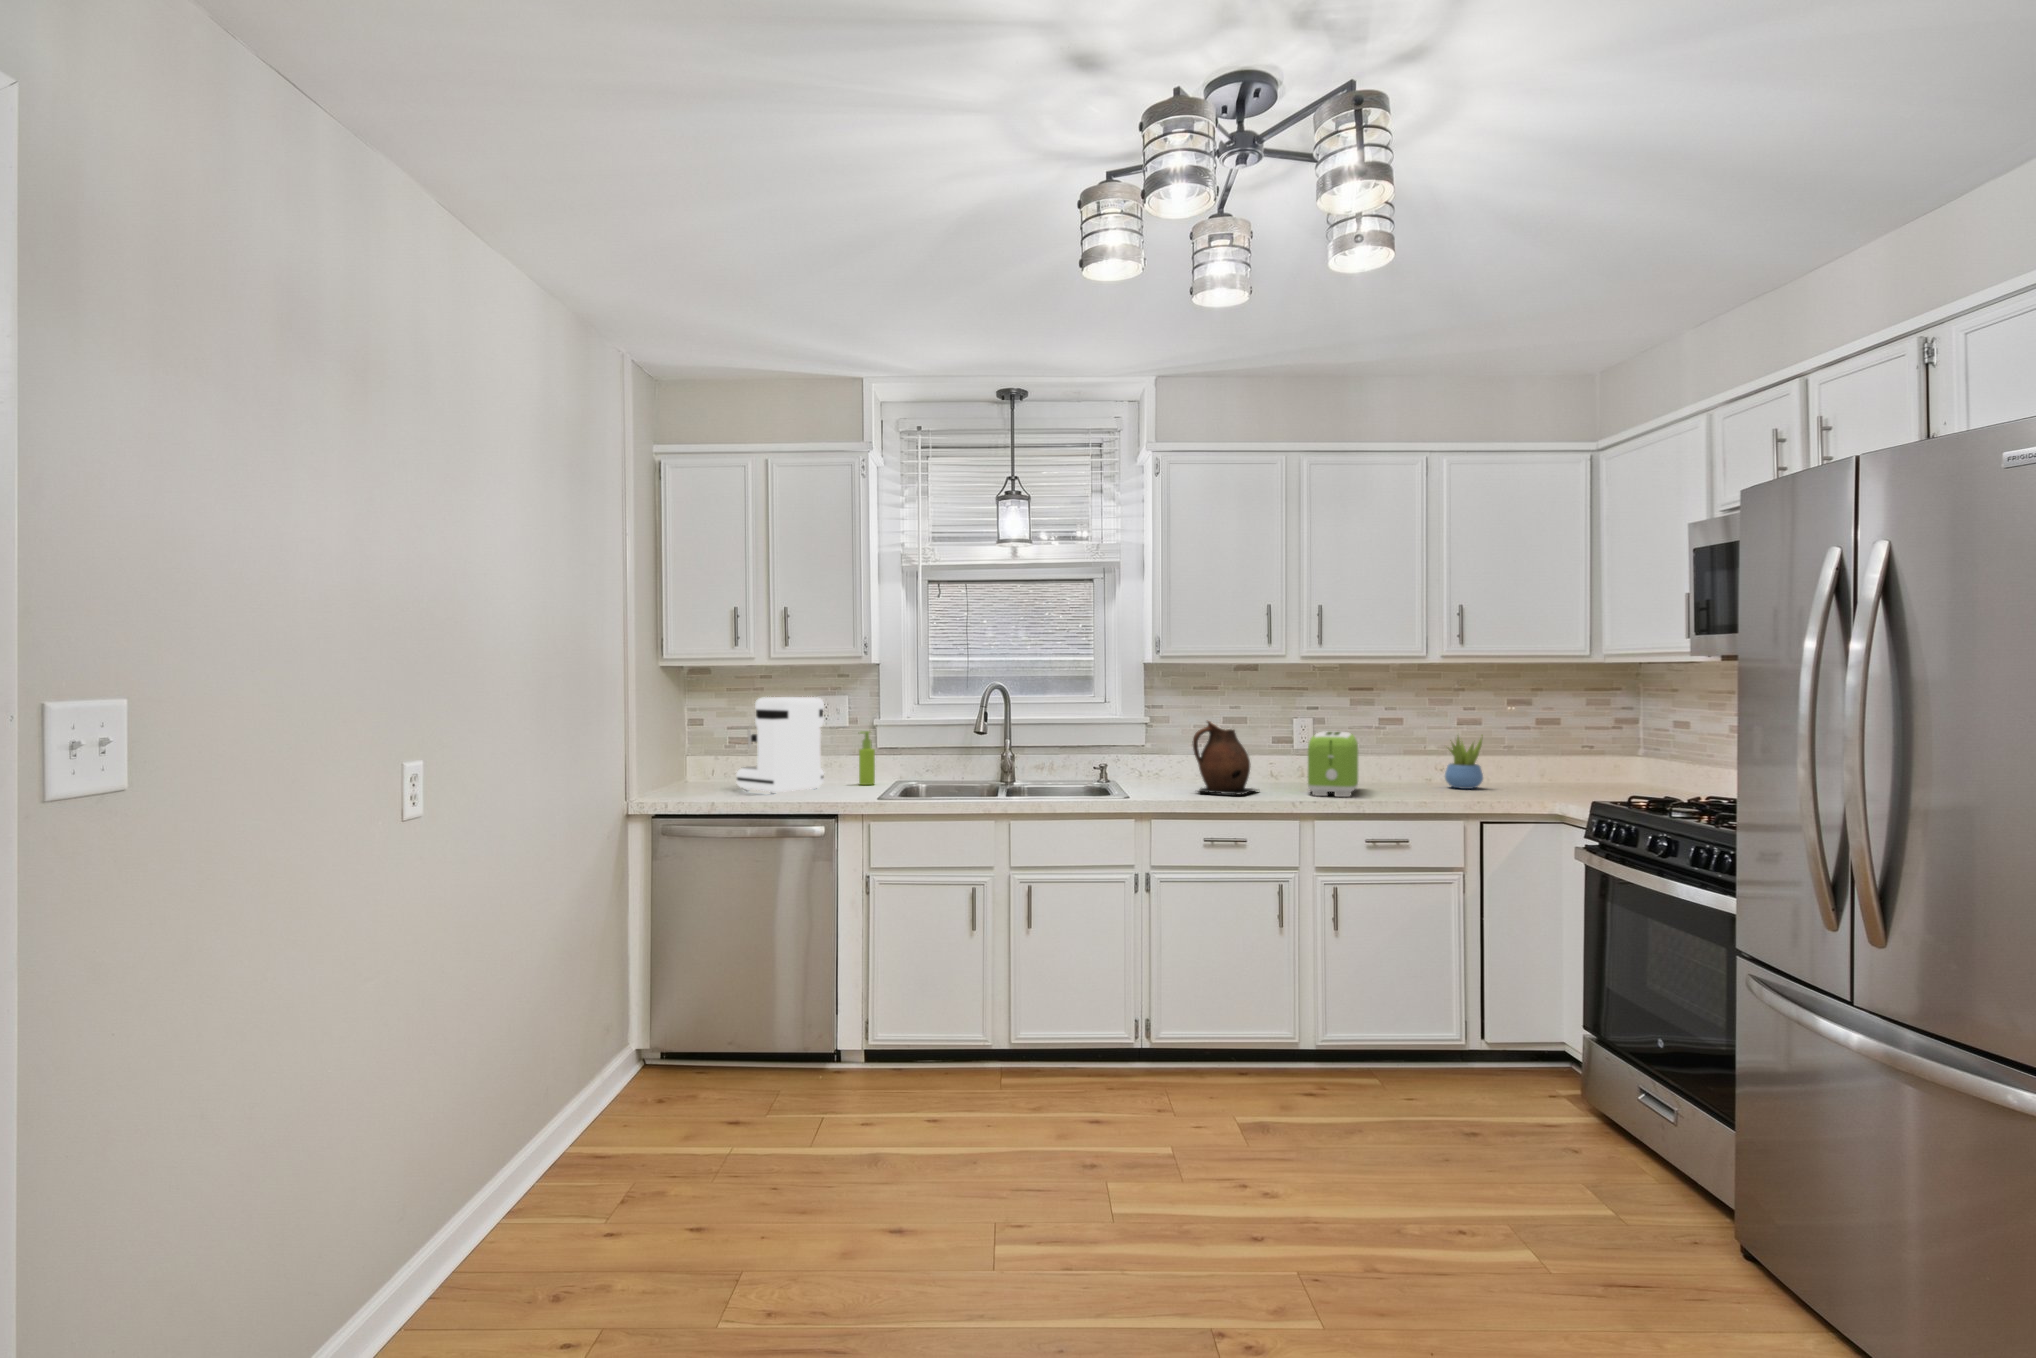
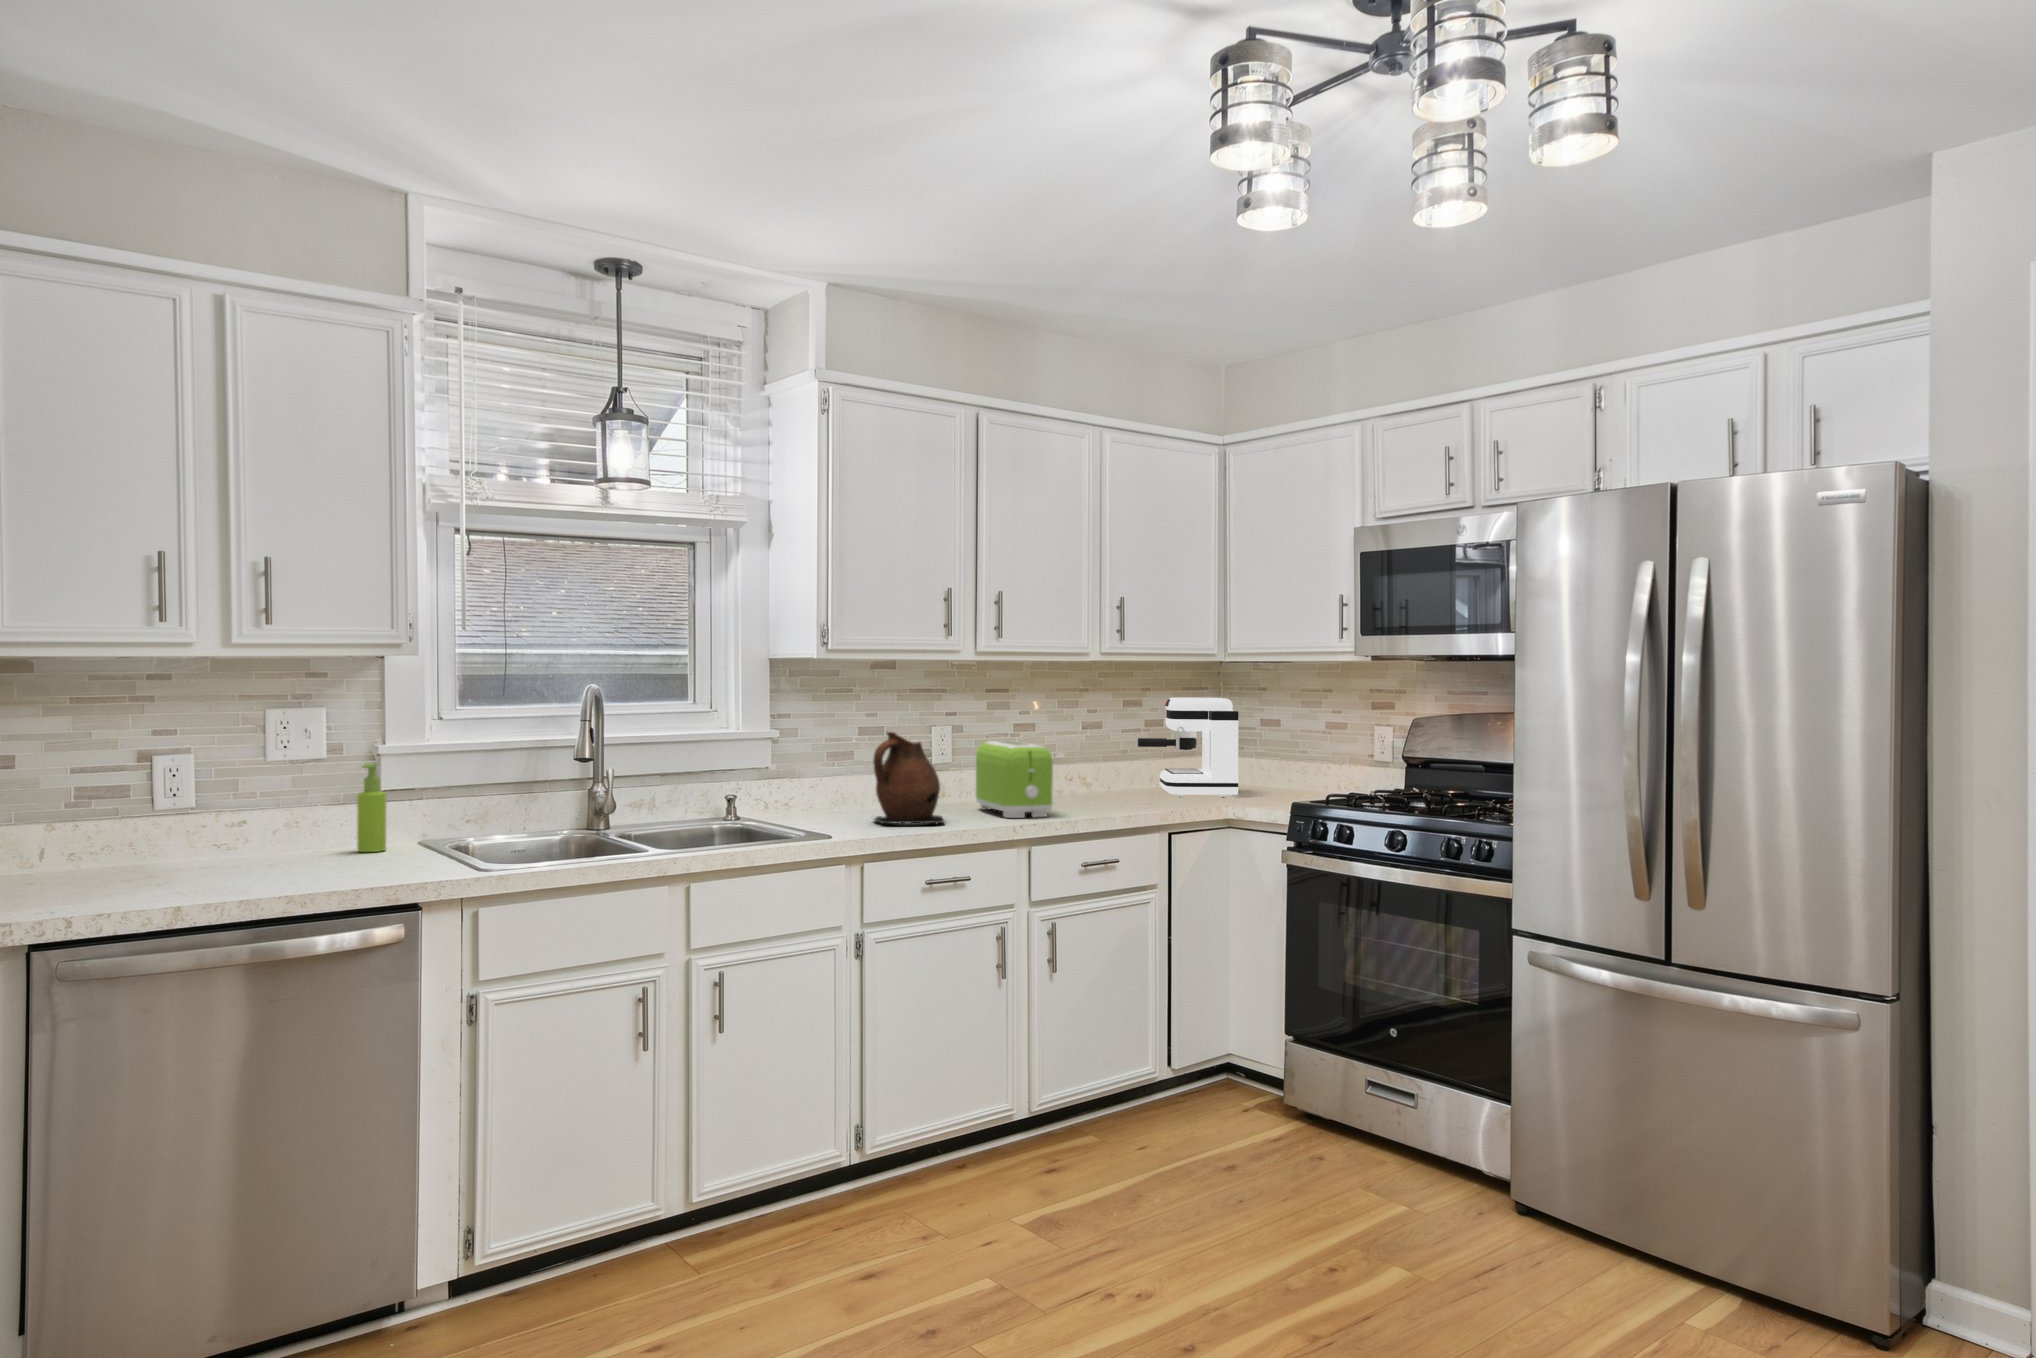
coffee maker: present [736,697,824,793] -> present [1138,698,1239,797]
succulent plant: present [1445,737,1483,789] -> none [1091,739,1130,800]

